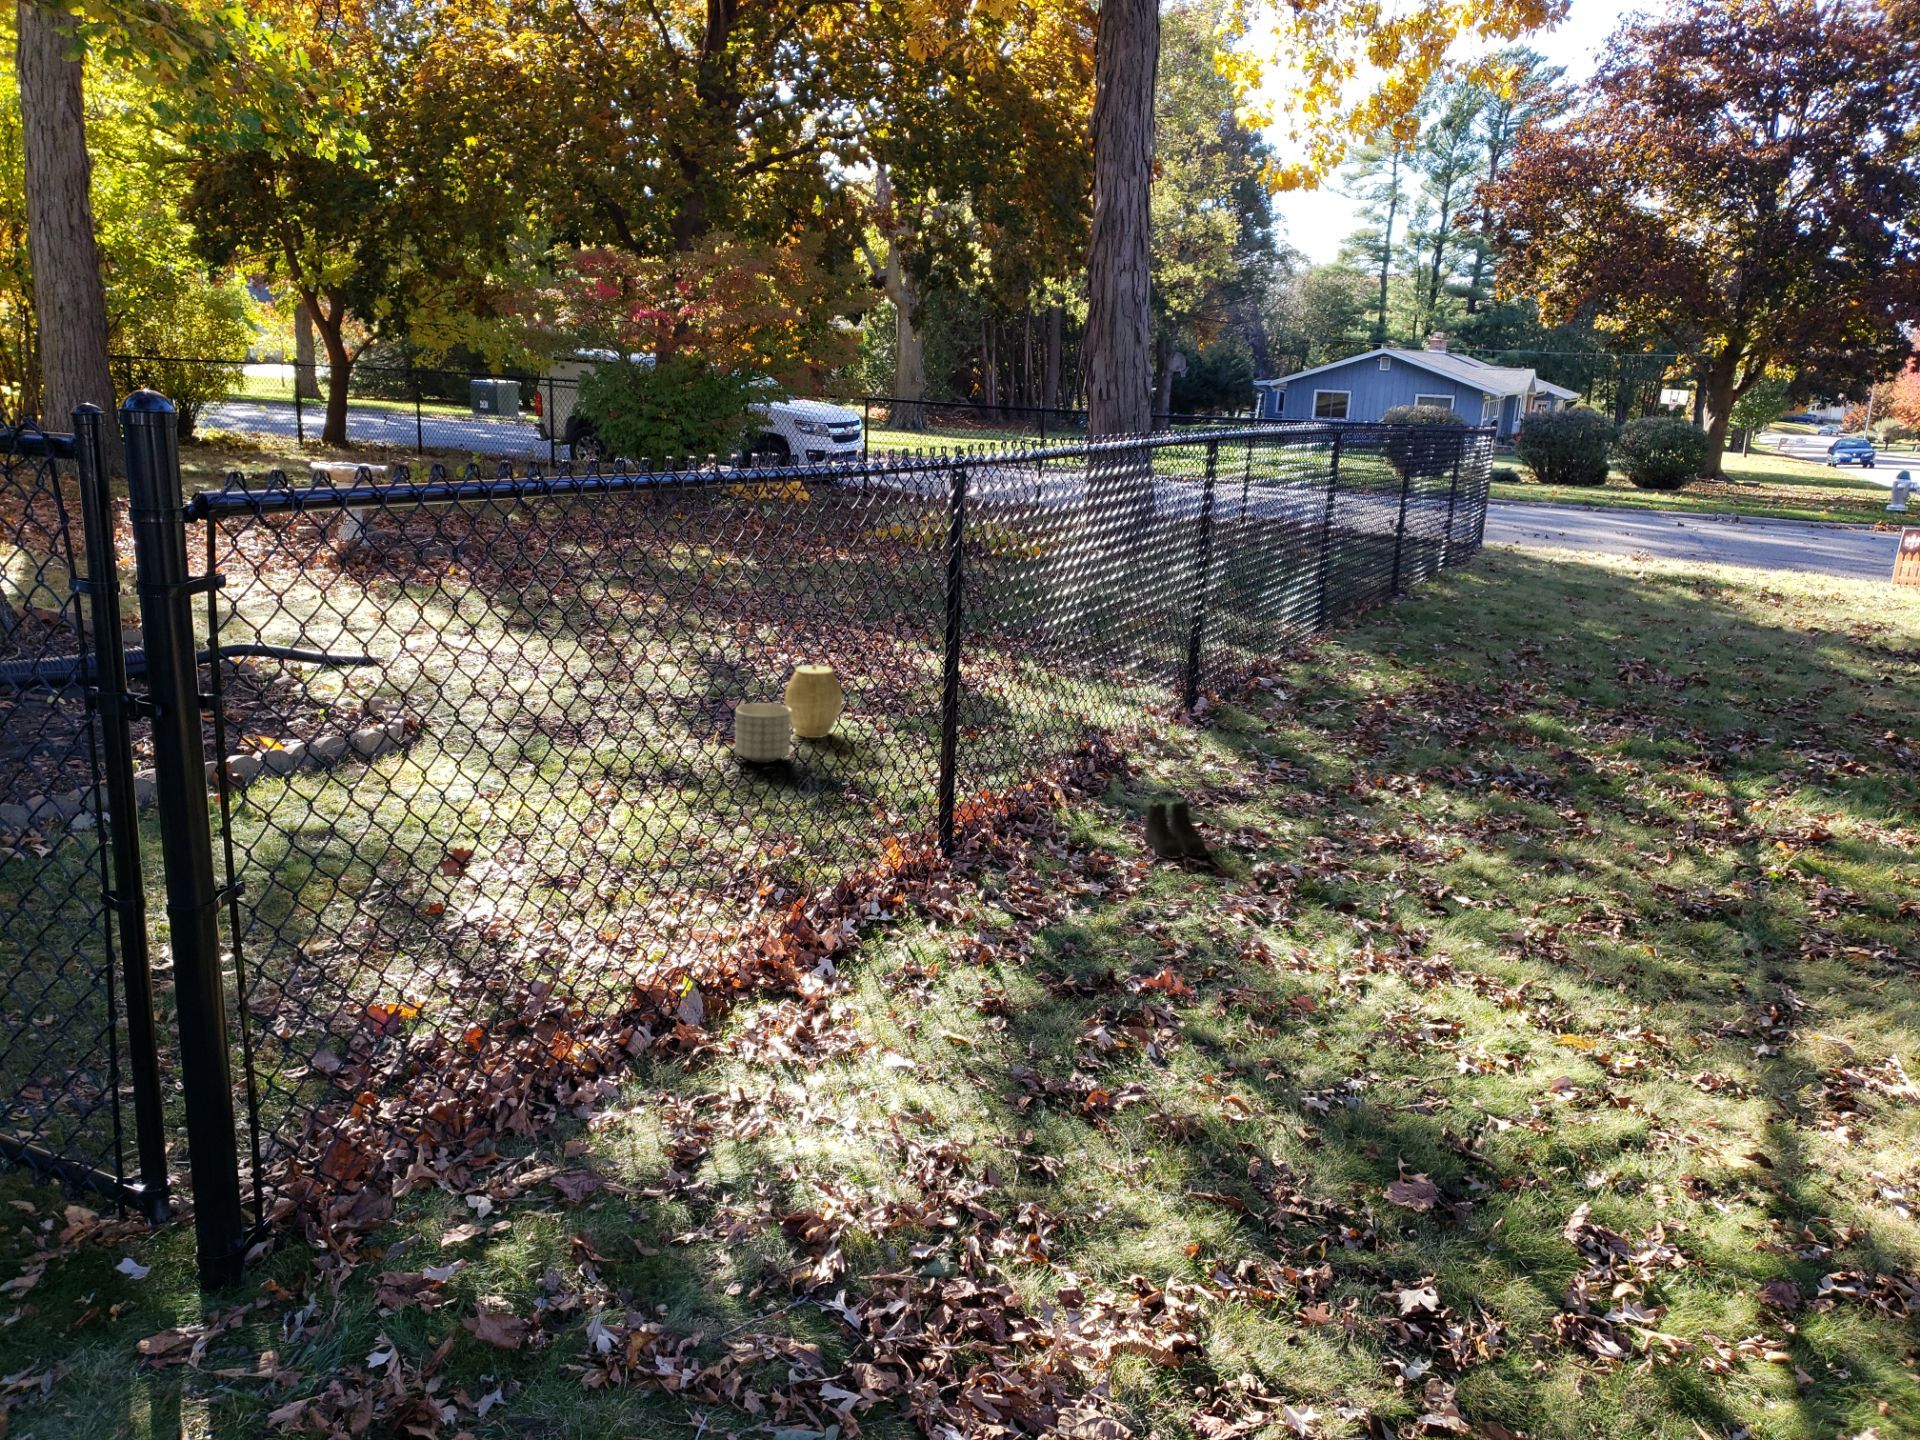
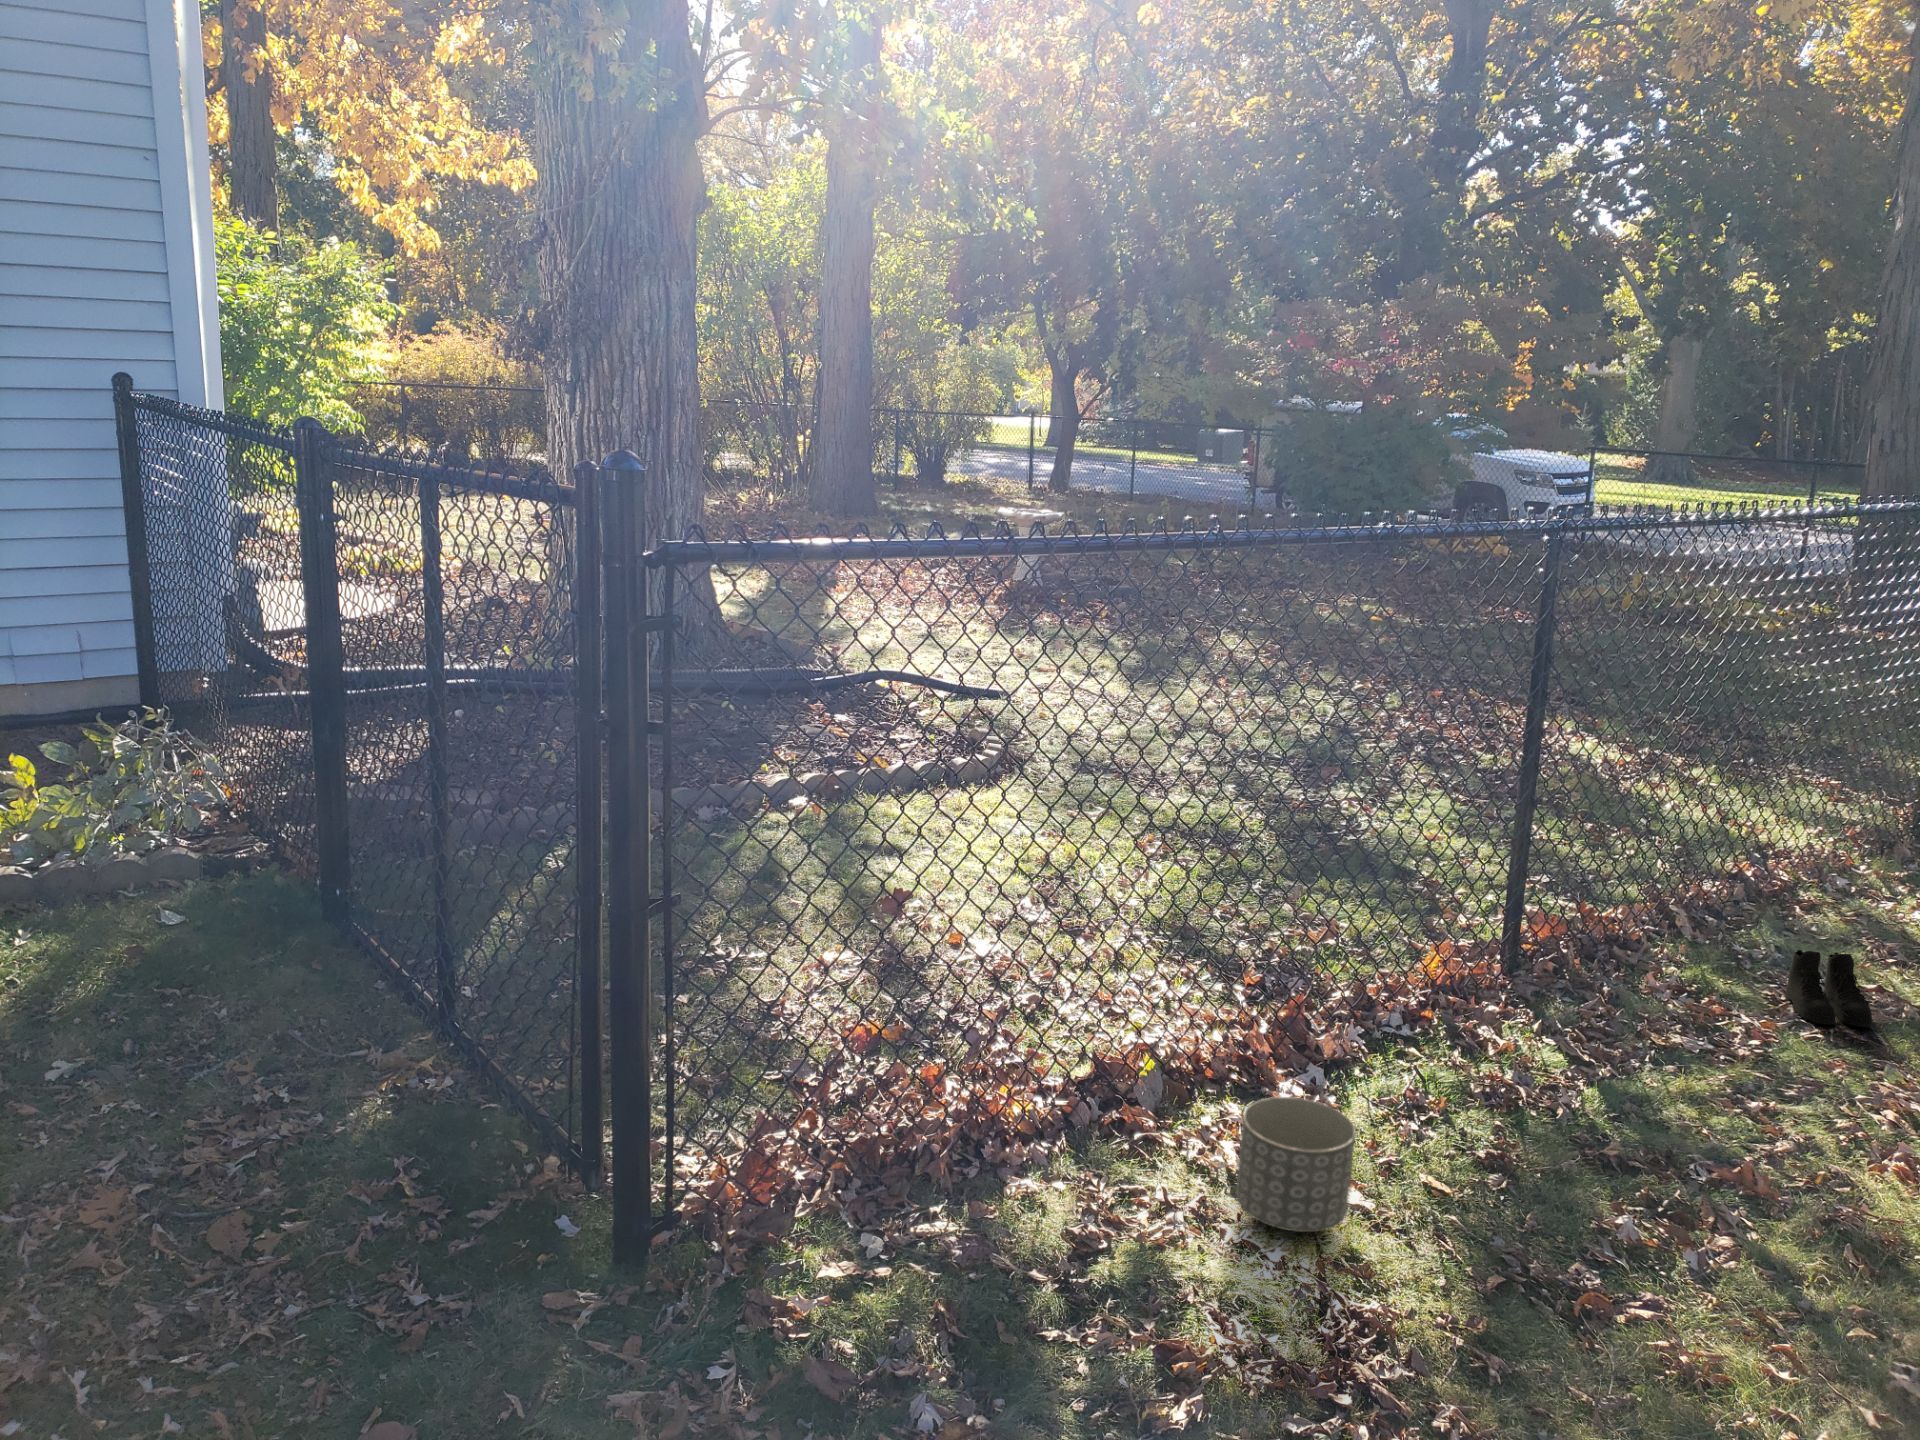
woven basket: present [785,665,842,738] -> none [1374,733,1442,816]
planter: present [735,703,791,763] -> present [1236,1097,1356,1232]

